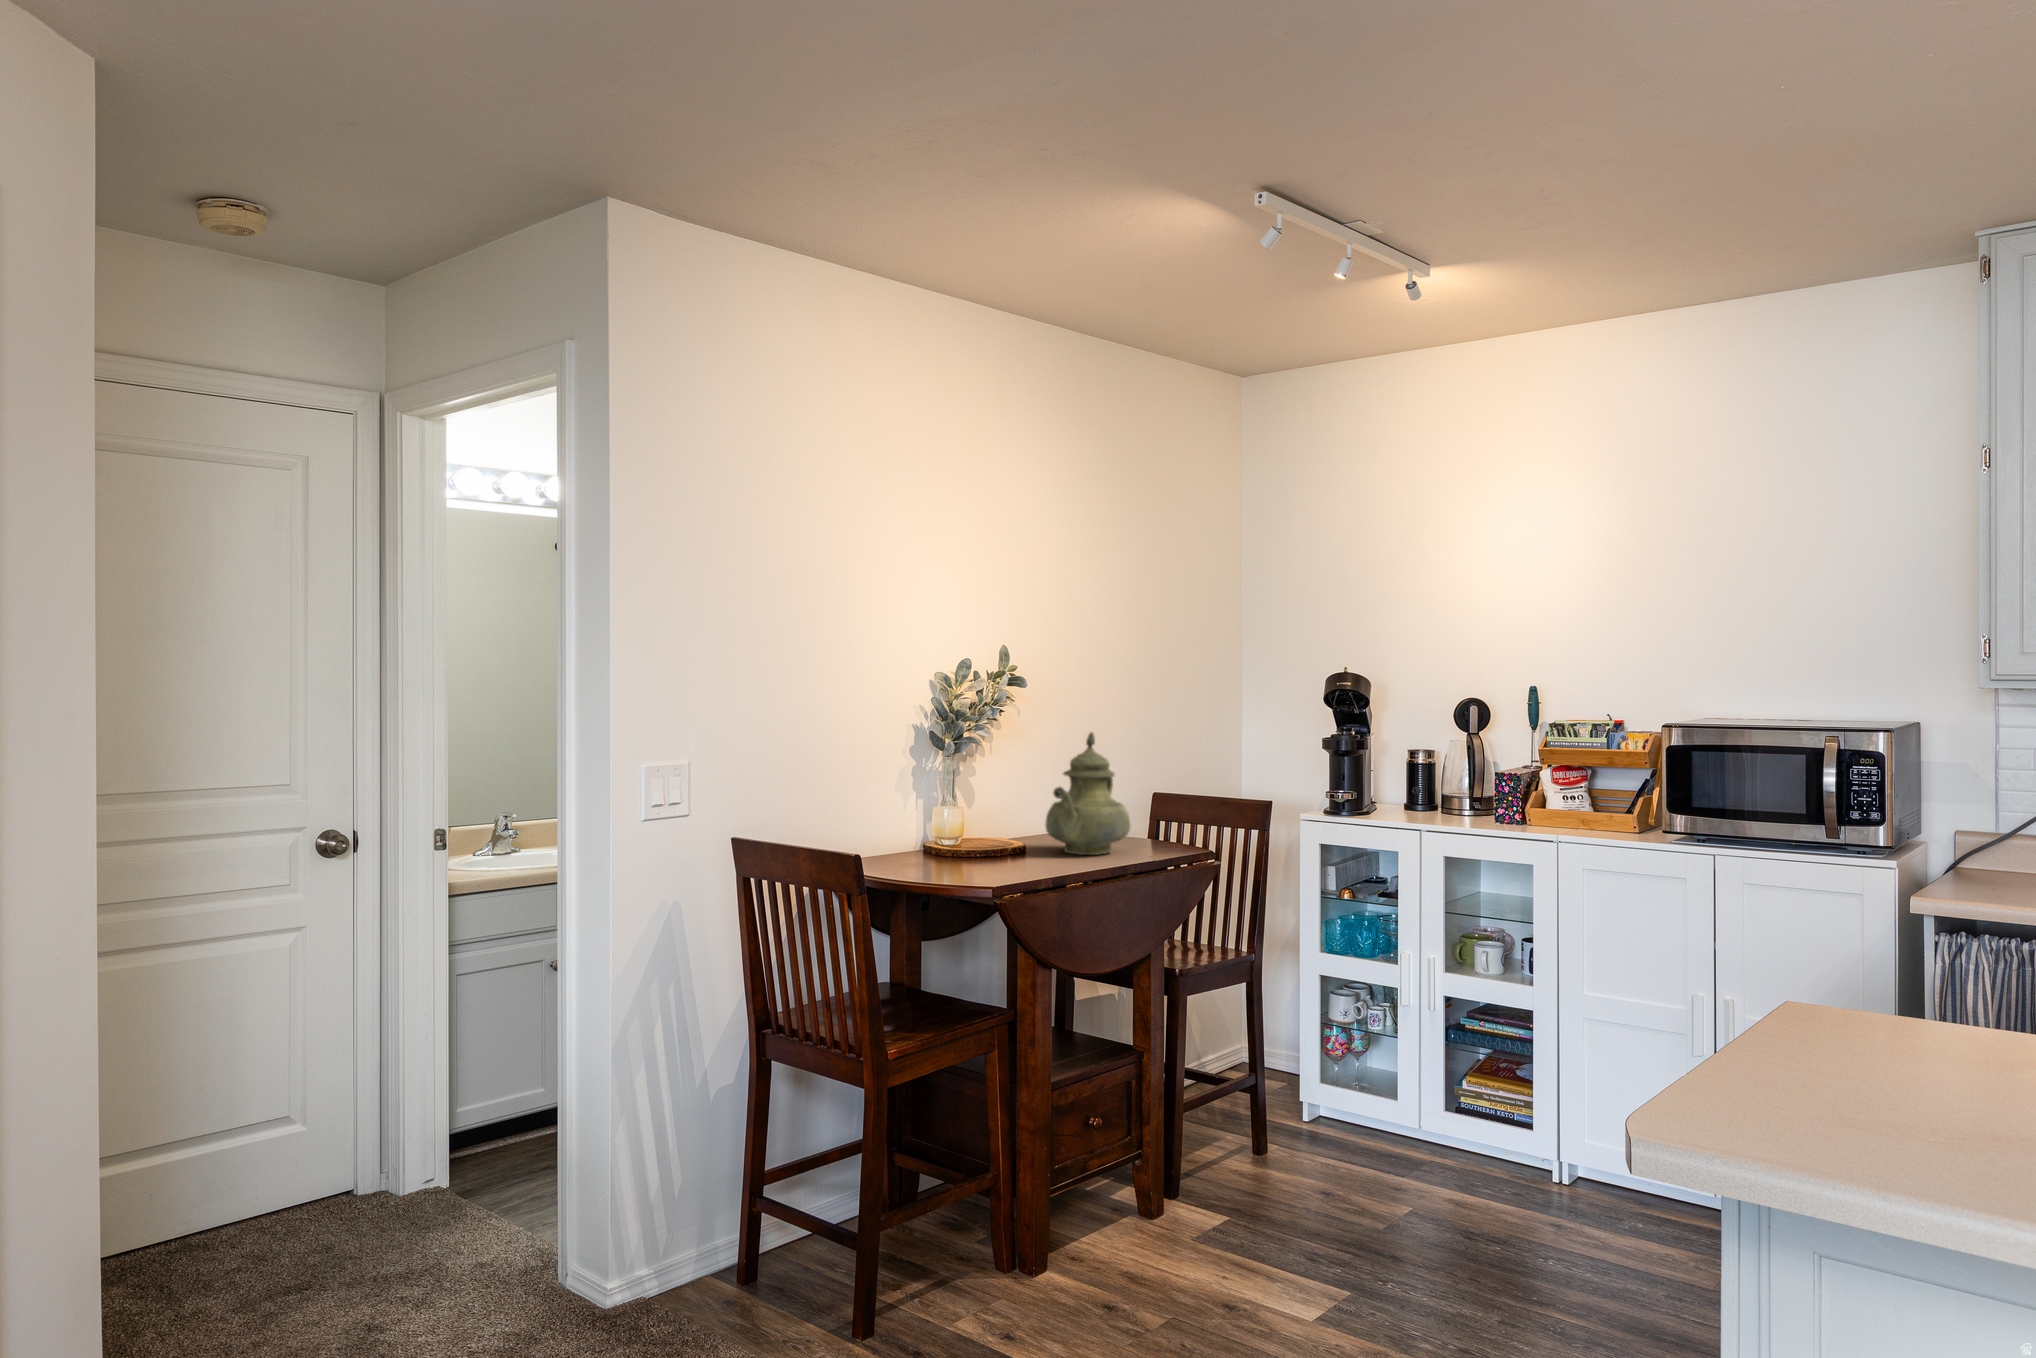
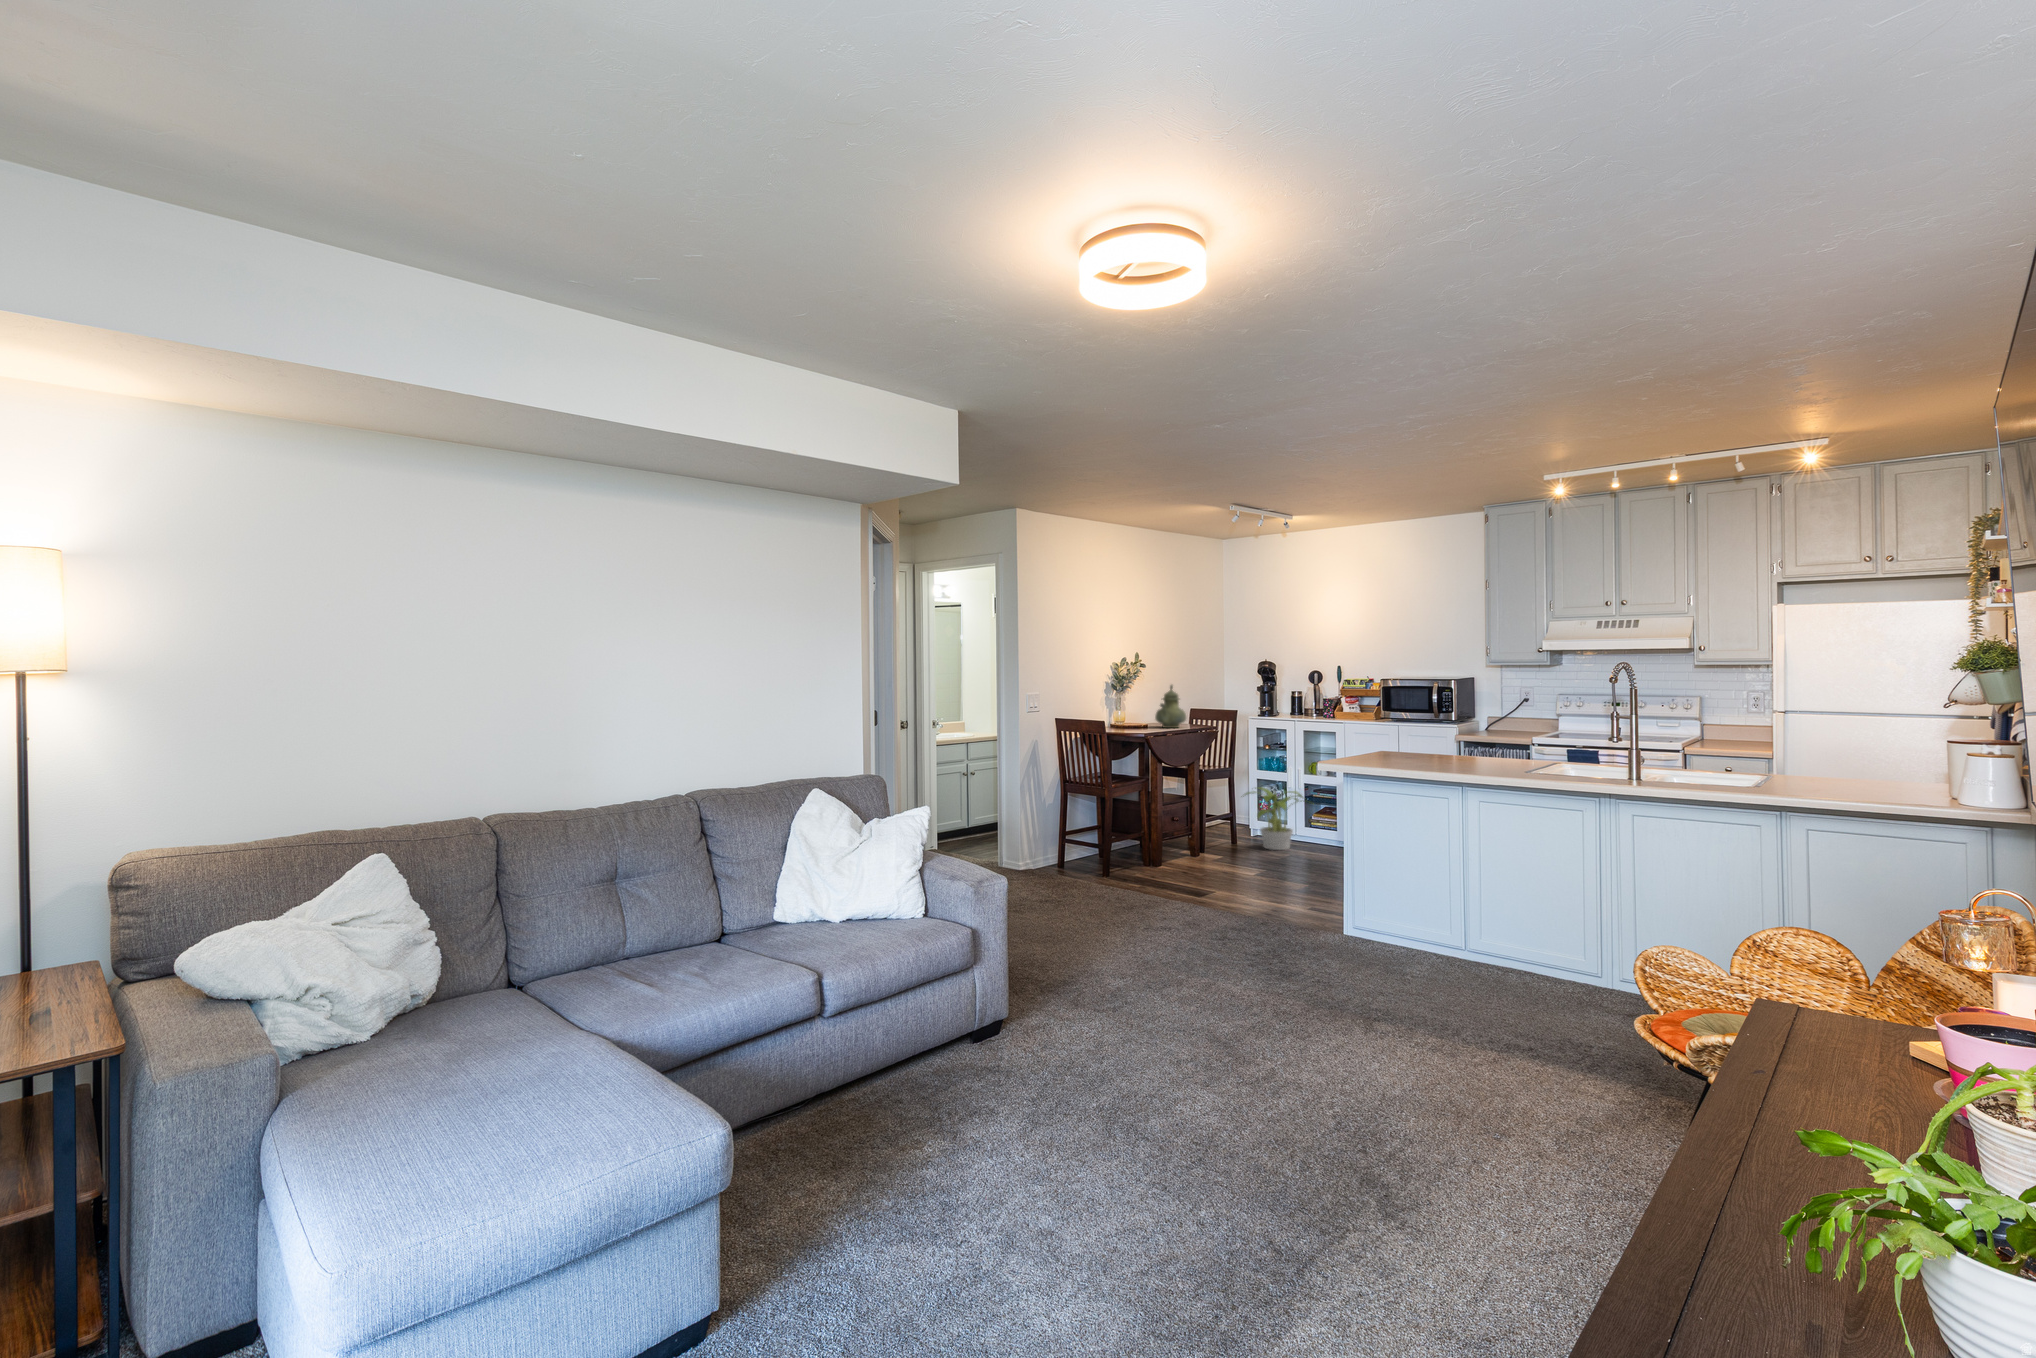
potted plant: none [1278,1006,1477,1190] -> present [1245,787,1303,850]

